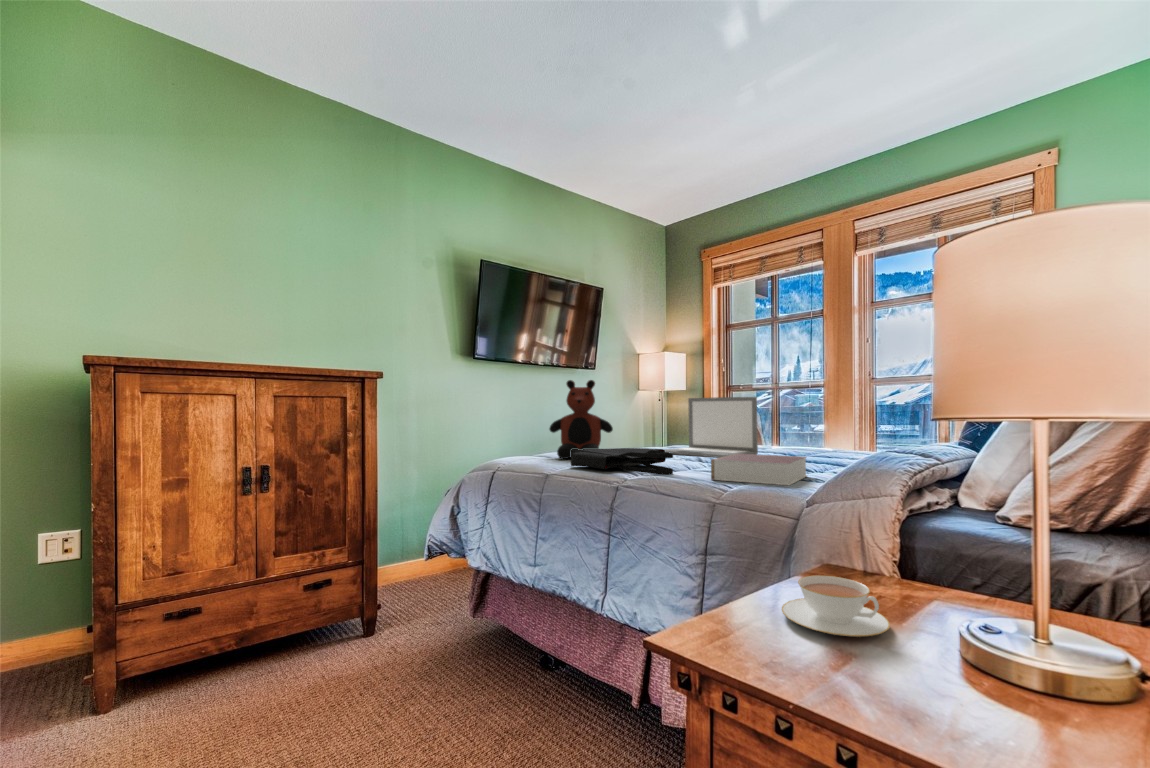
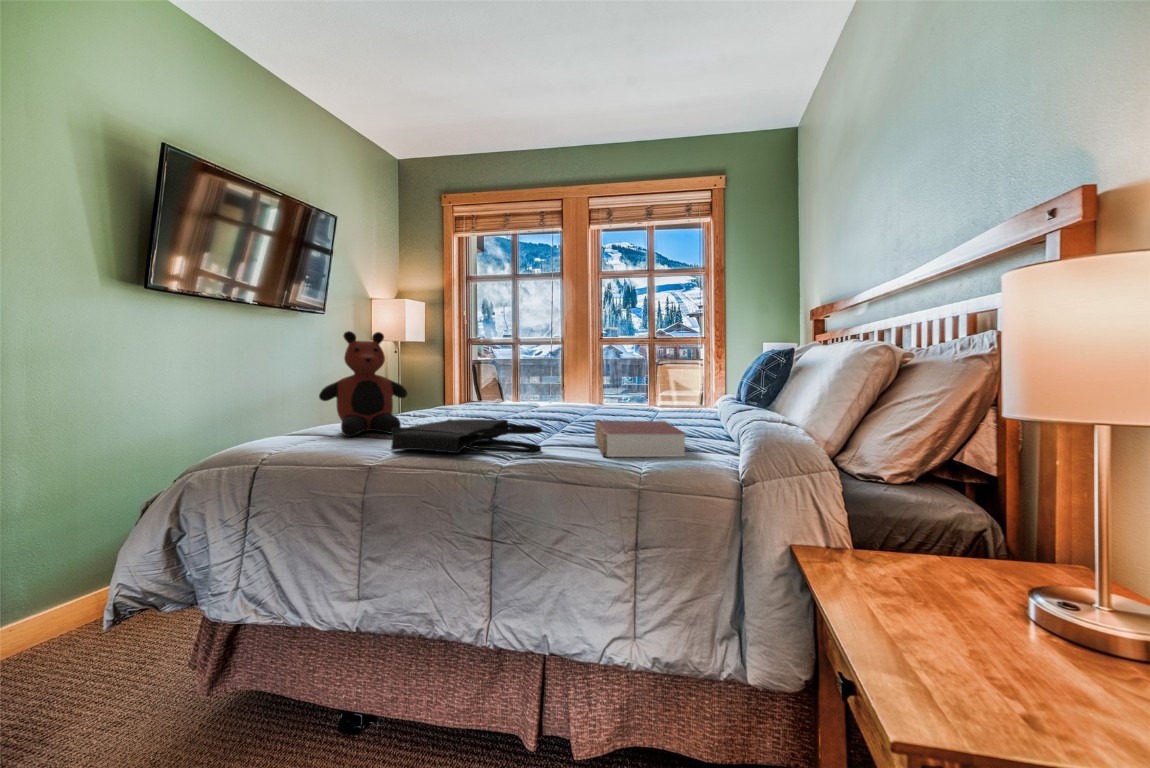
laptop: present [665,397,758,458] -> none [444,355,547,420]
teacup: present [782,575,890,637] -> none [888,582,1031,669]

